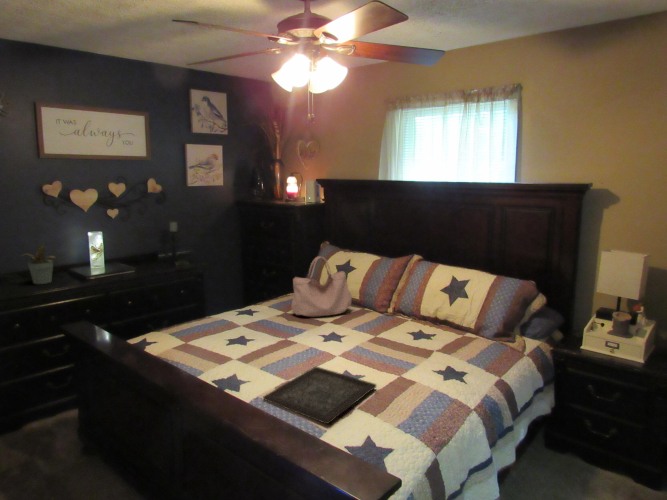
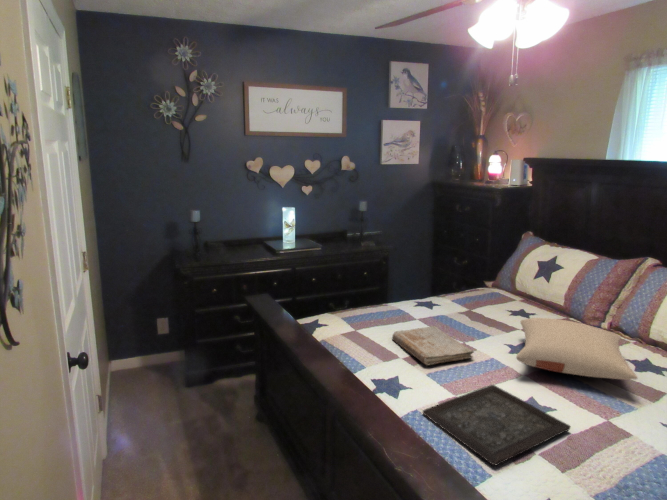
potted plant: present [23,243,53,284] -> none [227,216,256,254]
handbag: present [291,257,352,317] -> none [476,250,554,321]
pillow: none [330,308,416,348] -> present [516,318,637,380]
book: none [223,328,296,362] -> present [392,326,473,365]

